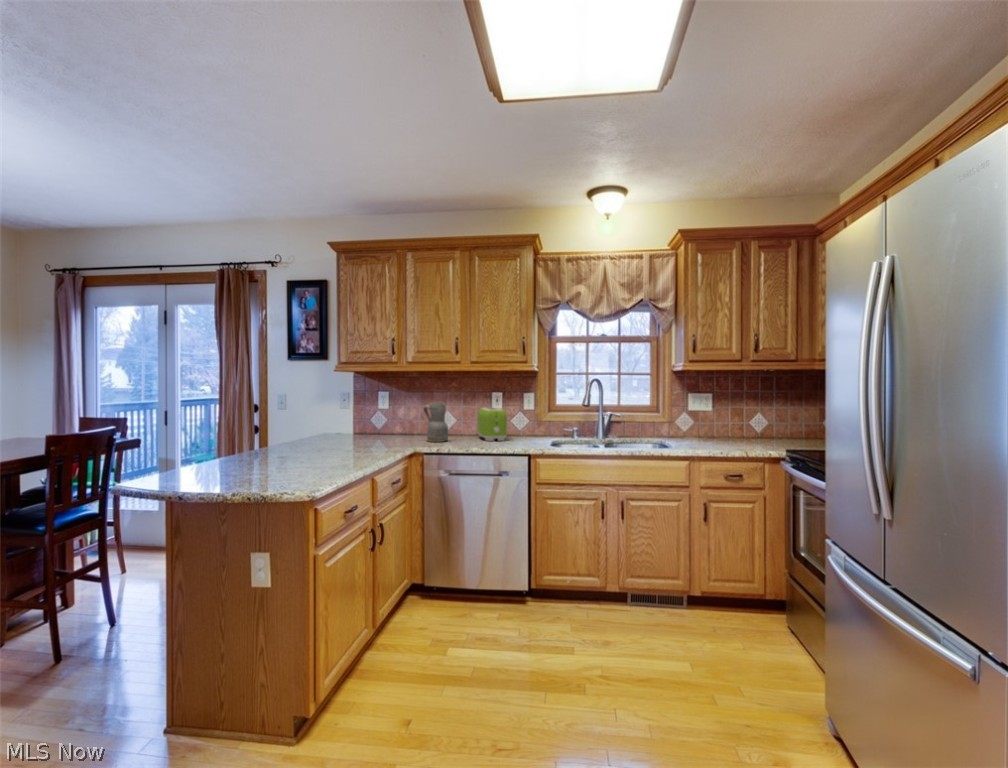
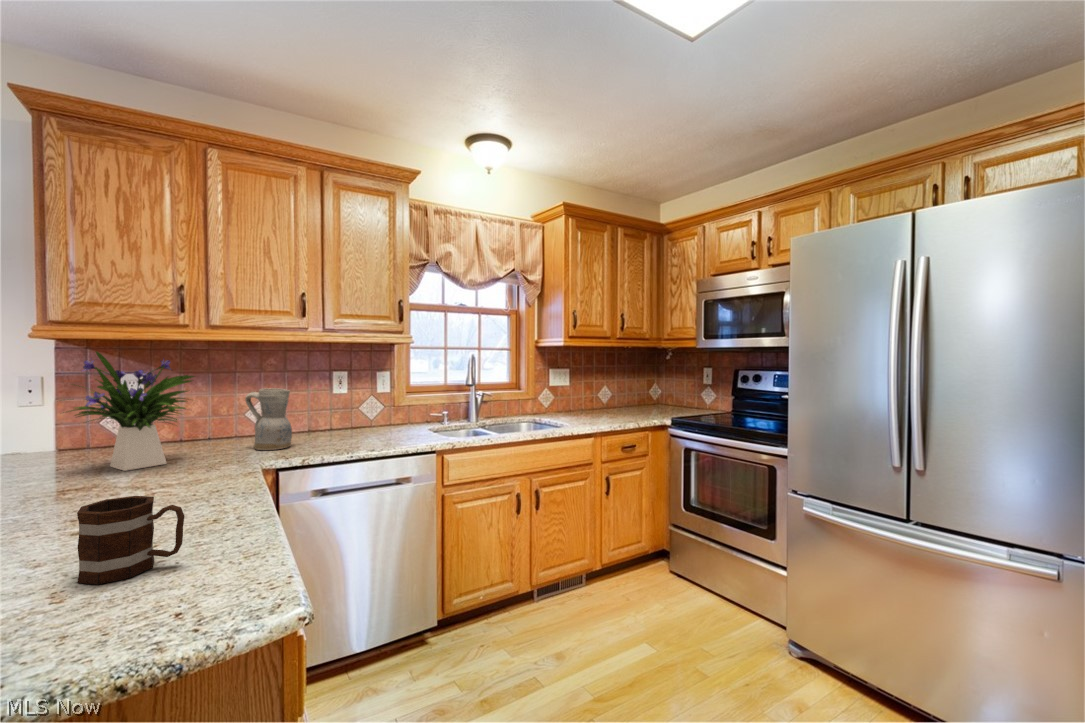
flower arrangement: none [337,380,398,443] -> present [70,351,194,471]
toaster: present [478,407,507,441] -> none [316,392,374,439]
mug: none [292,442,322,471] -> present [77,496,184,585]

